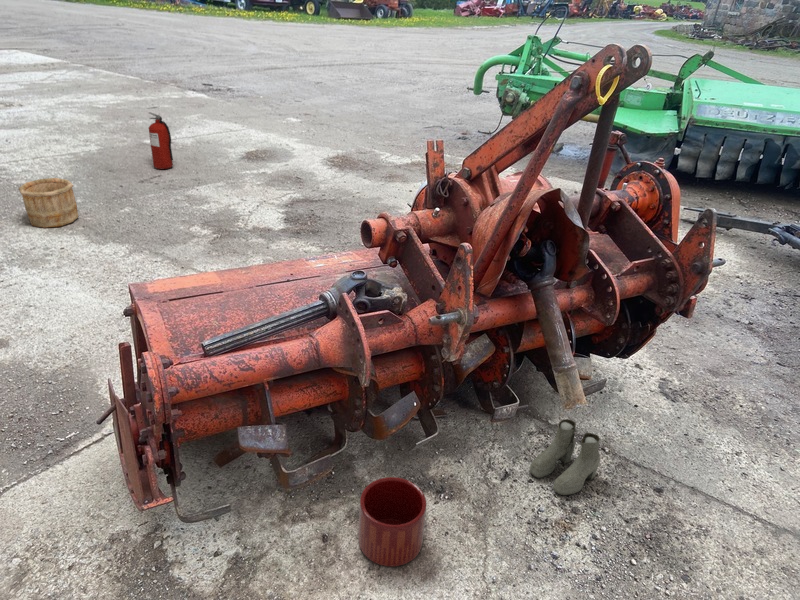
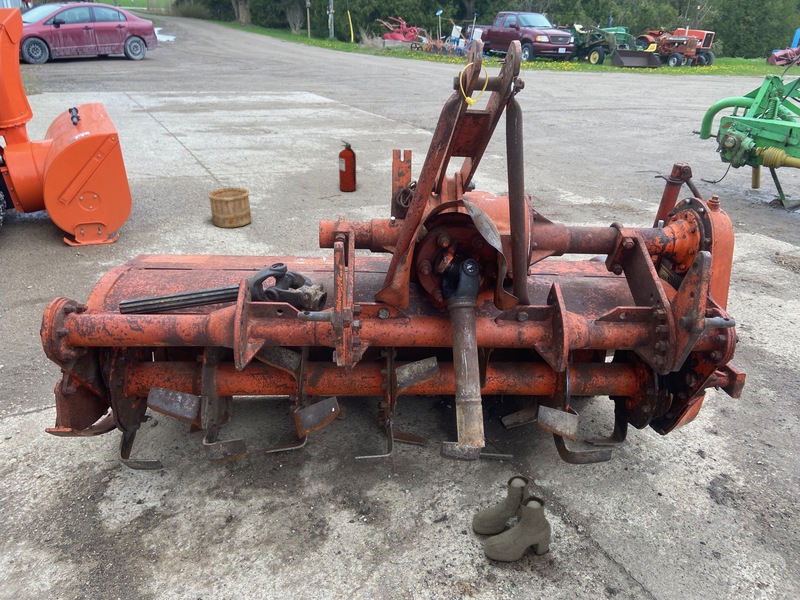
planter: present [358,477,426,566] -> none [246,476,317,565]

